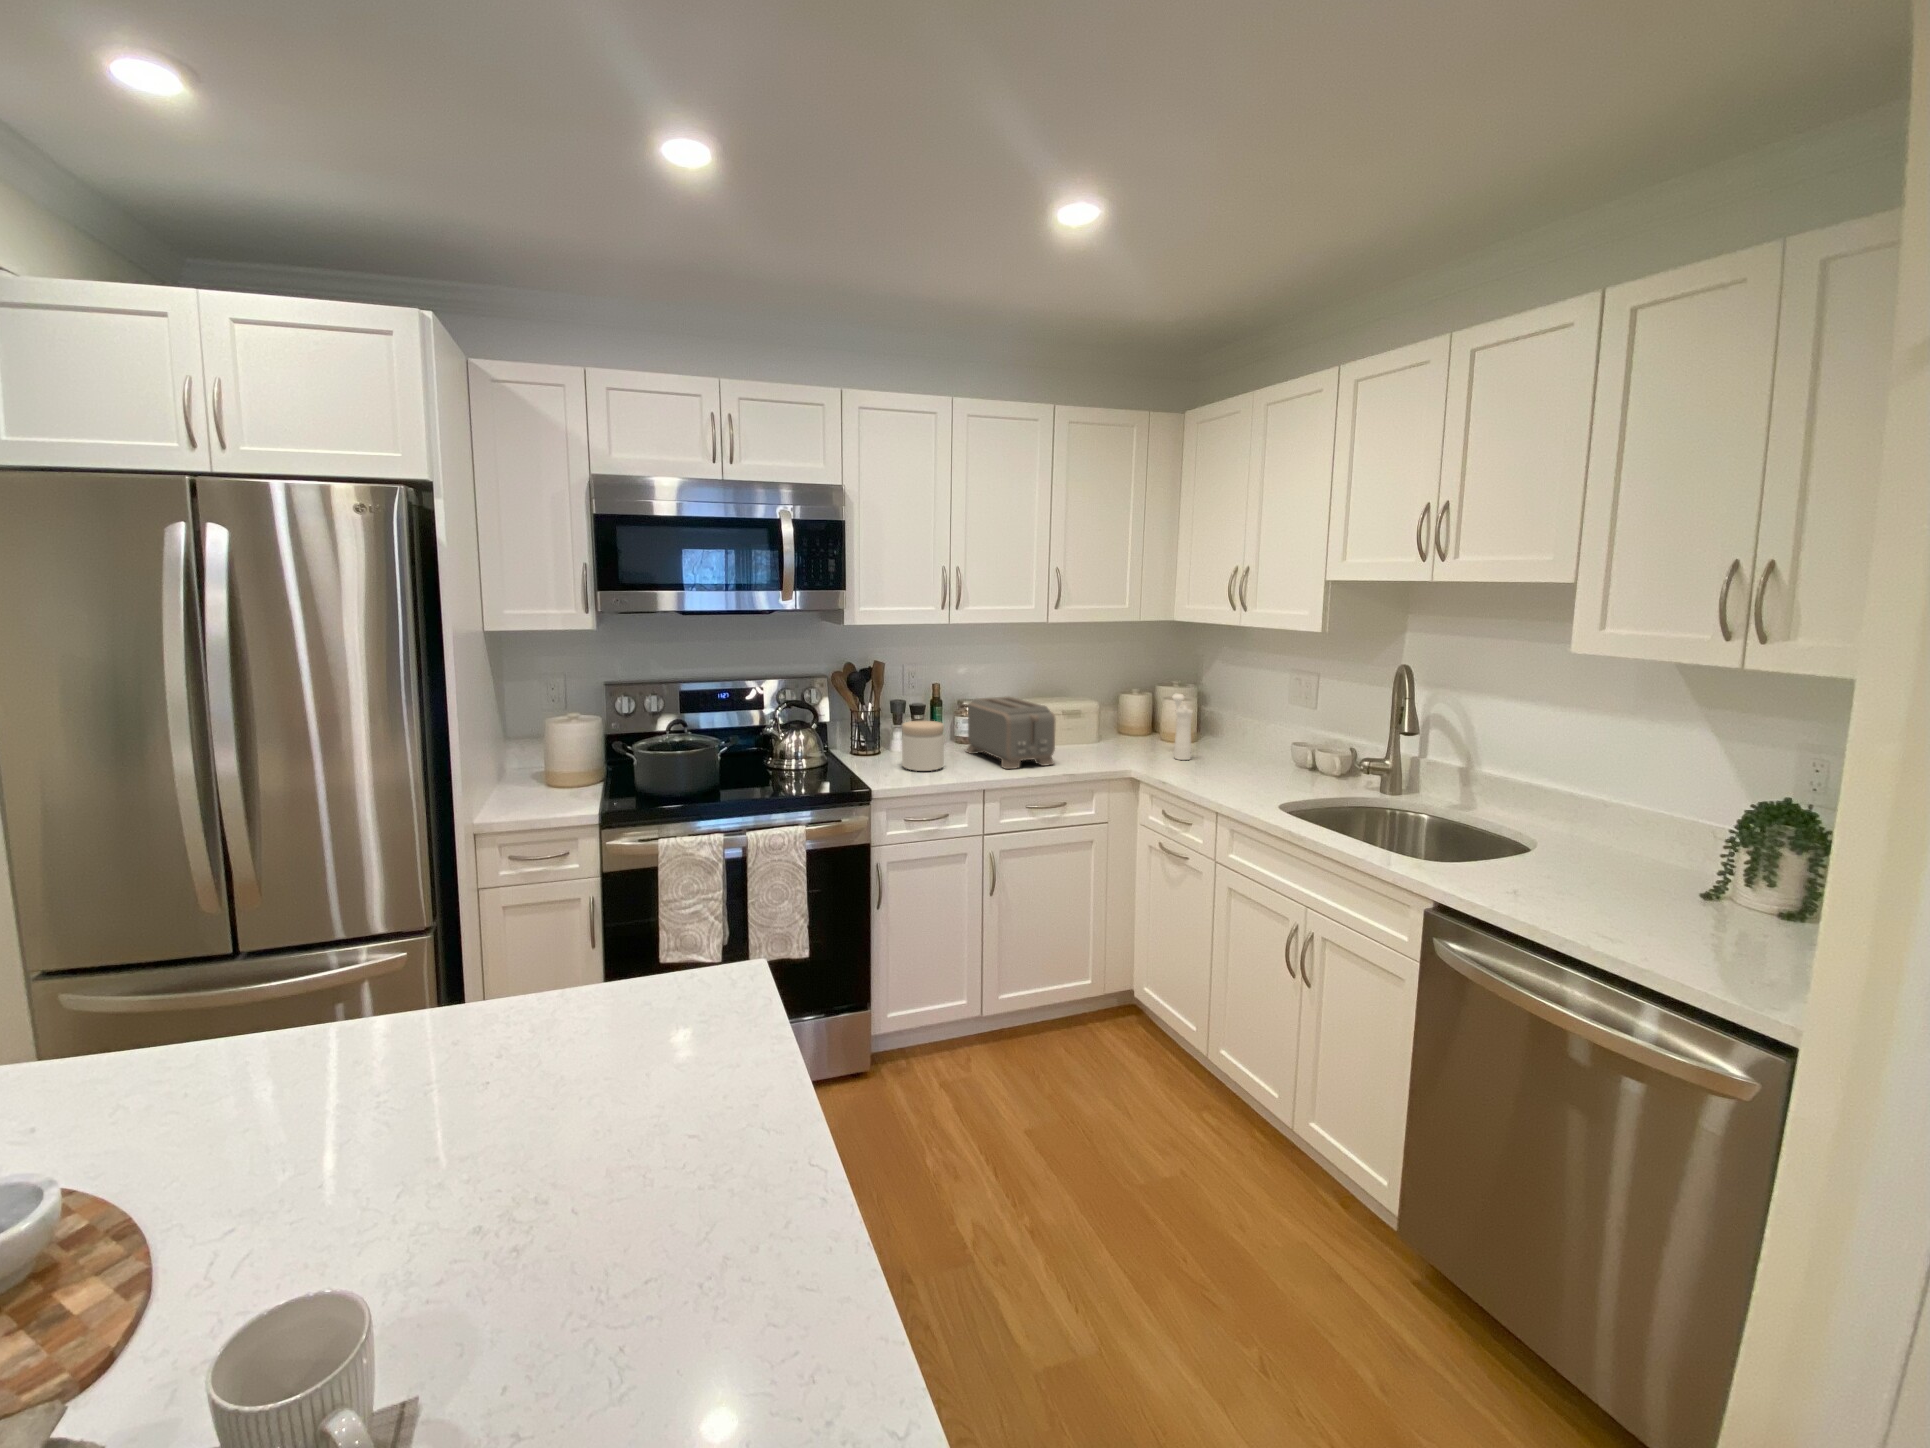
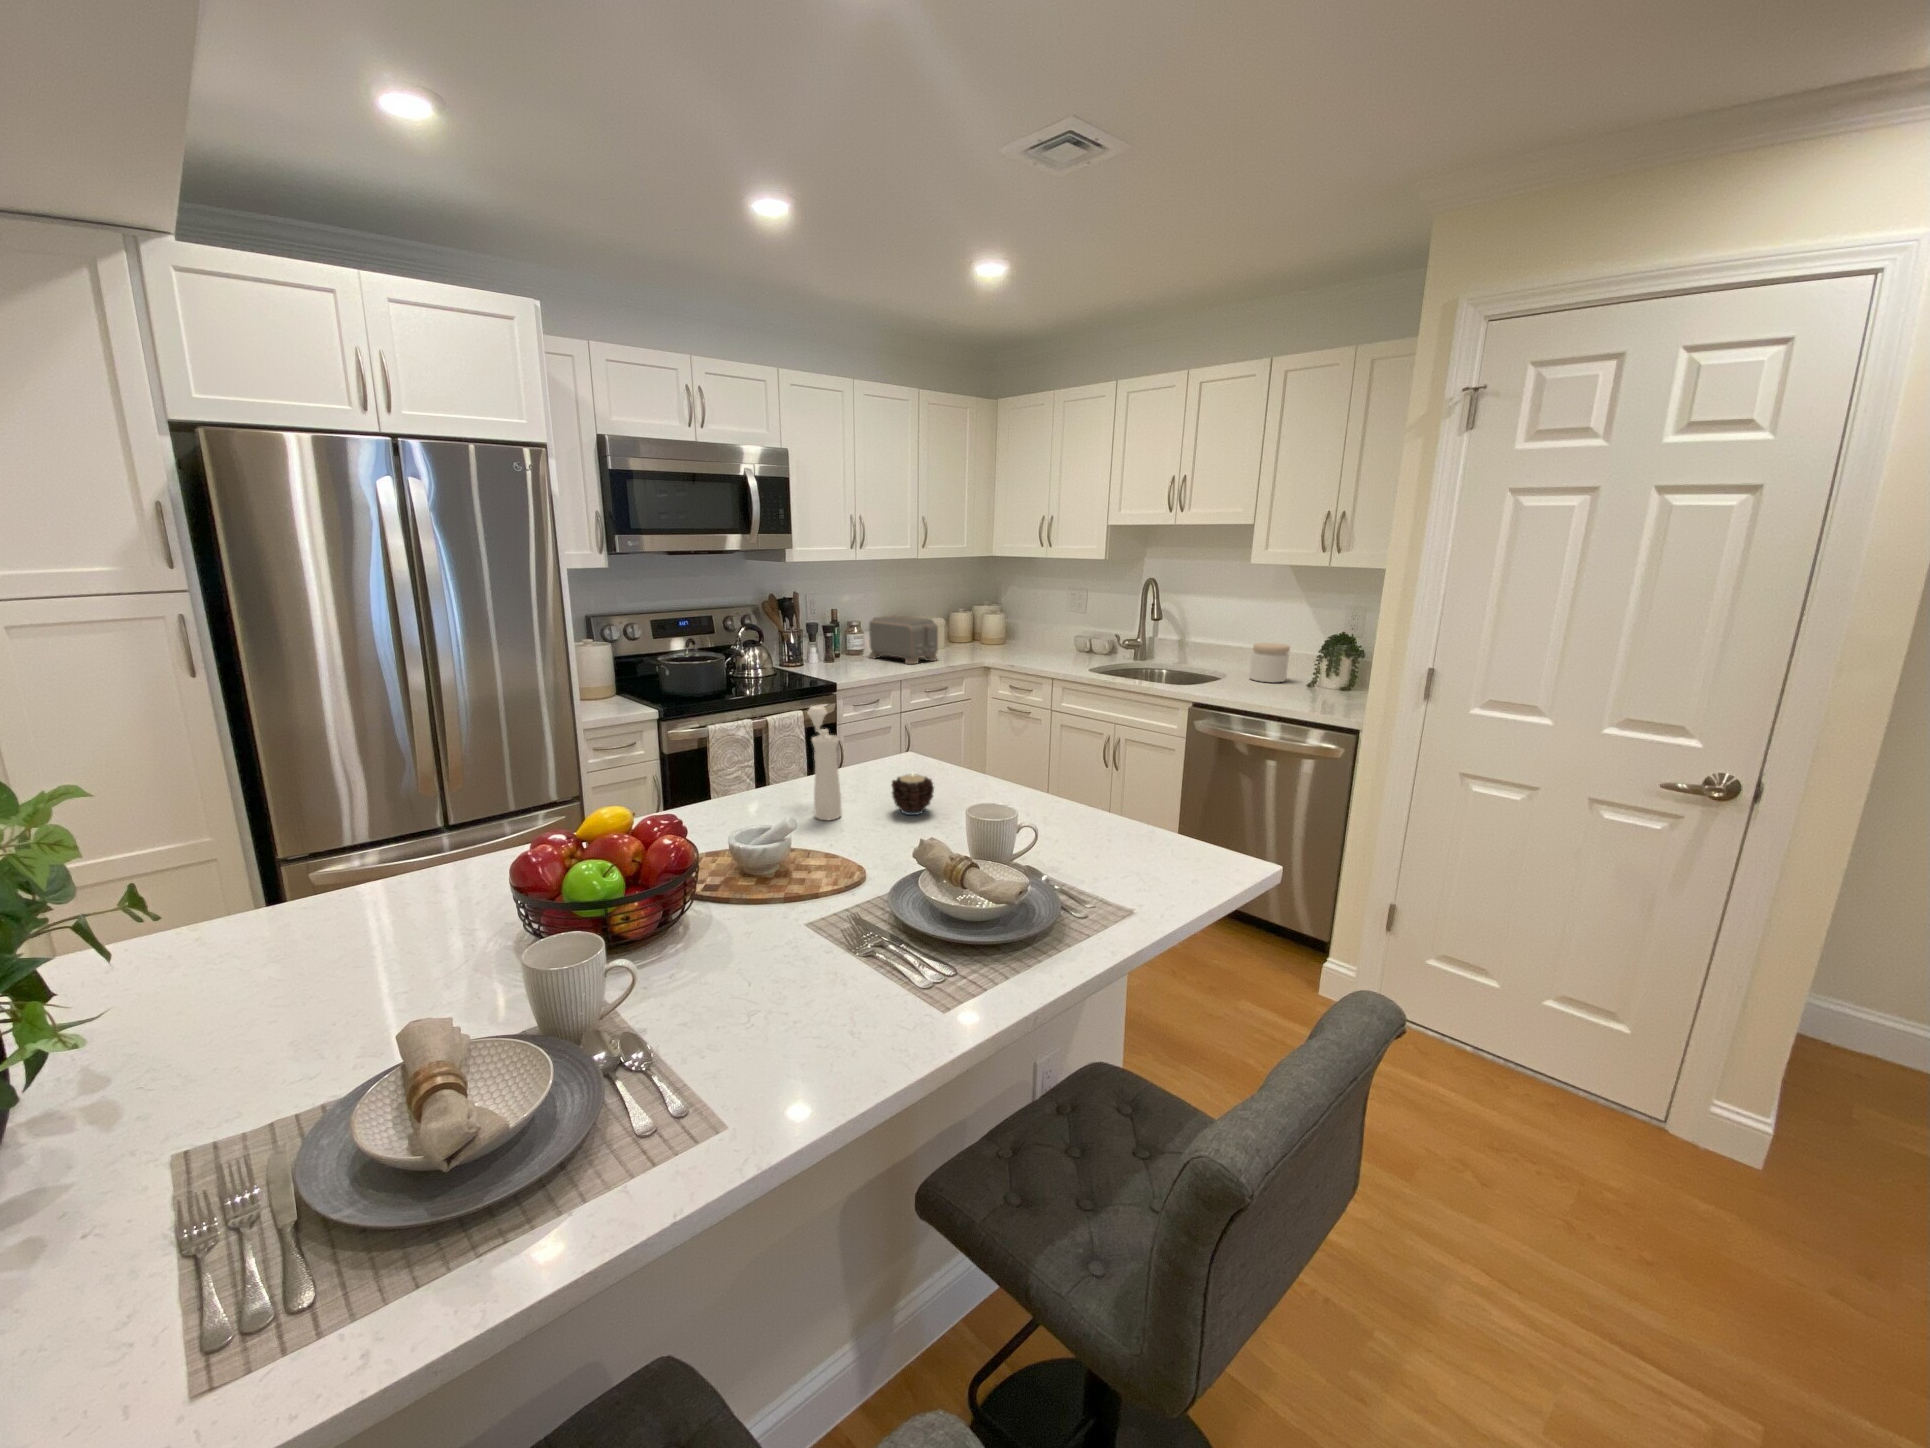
pepper mill: present [1172,694,1193,760] -> present [808,706,842,820]
jar: present [902,721,944,771] -> present [1250,643,1290,683]
candle: none [518,1042,609,1130] -> present [892,774,934,815]

